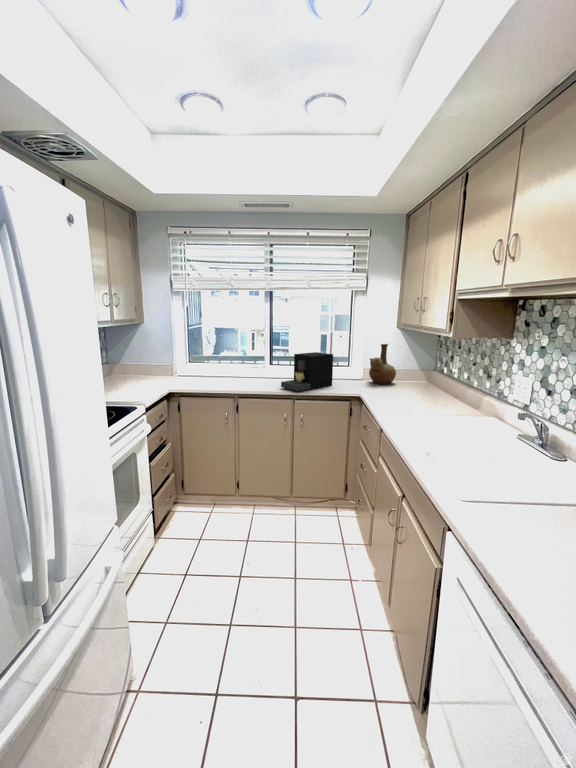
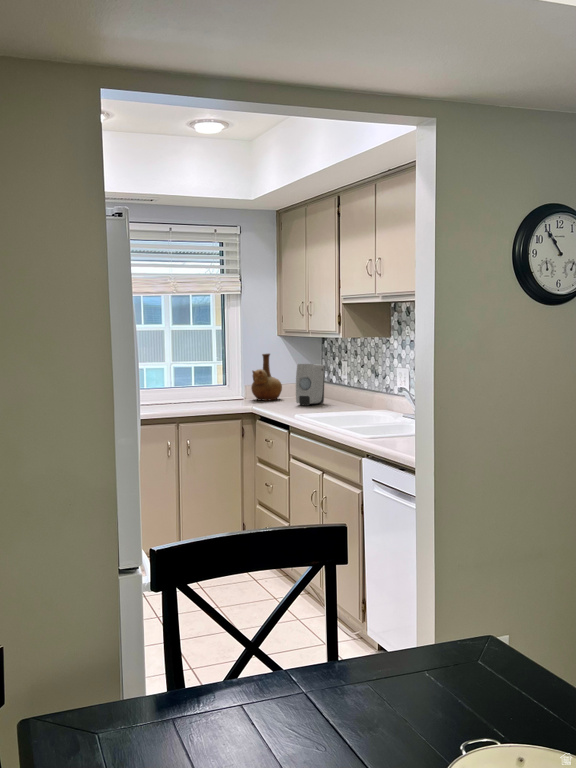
coffee maker: present [281,352,333,391] -> none [155,367,212,411]
soap dispenser: none [403,357,435,397] -> present [296,364,325,406]

